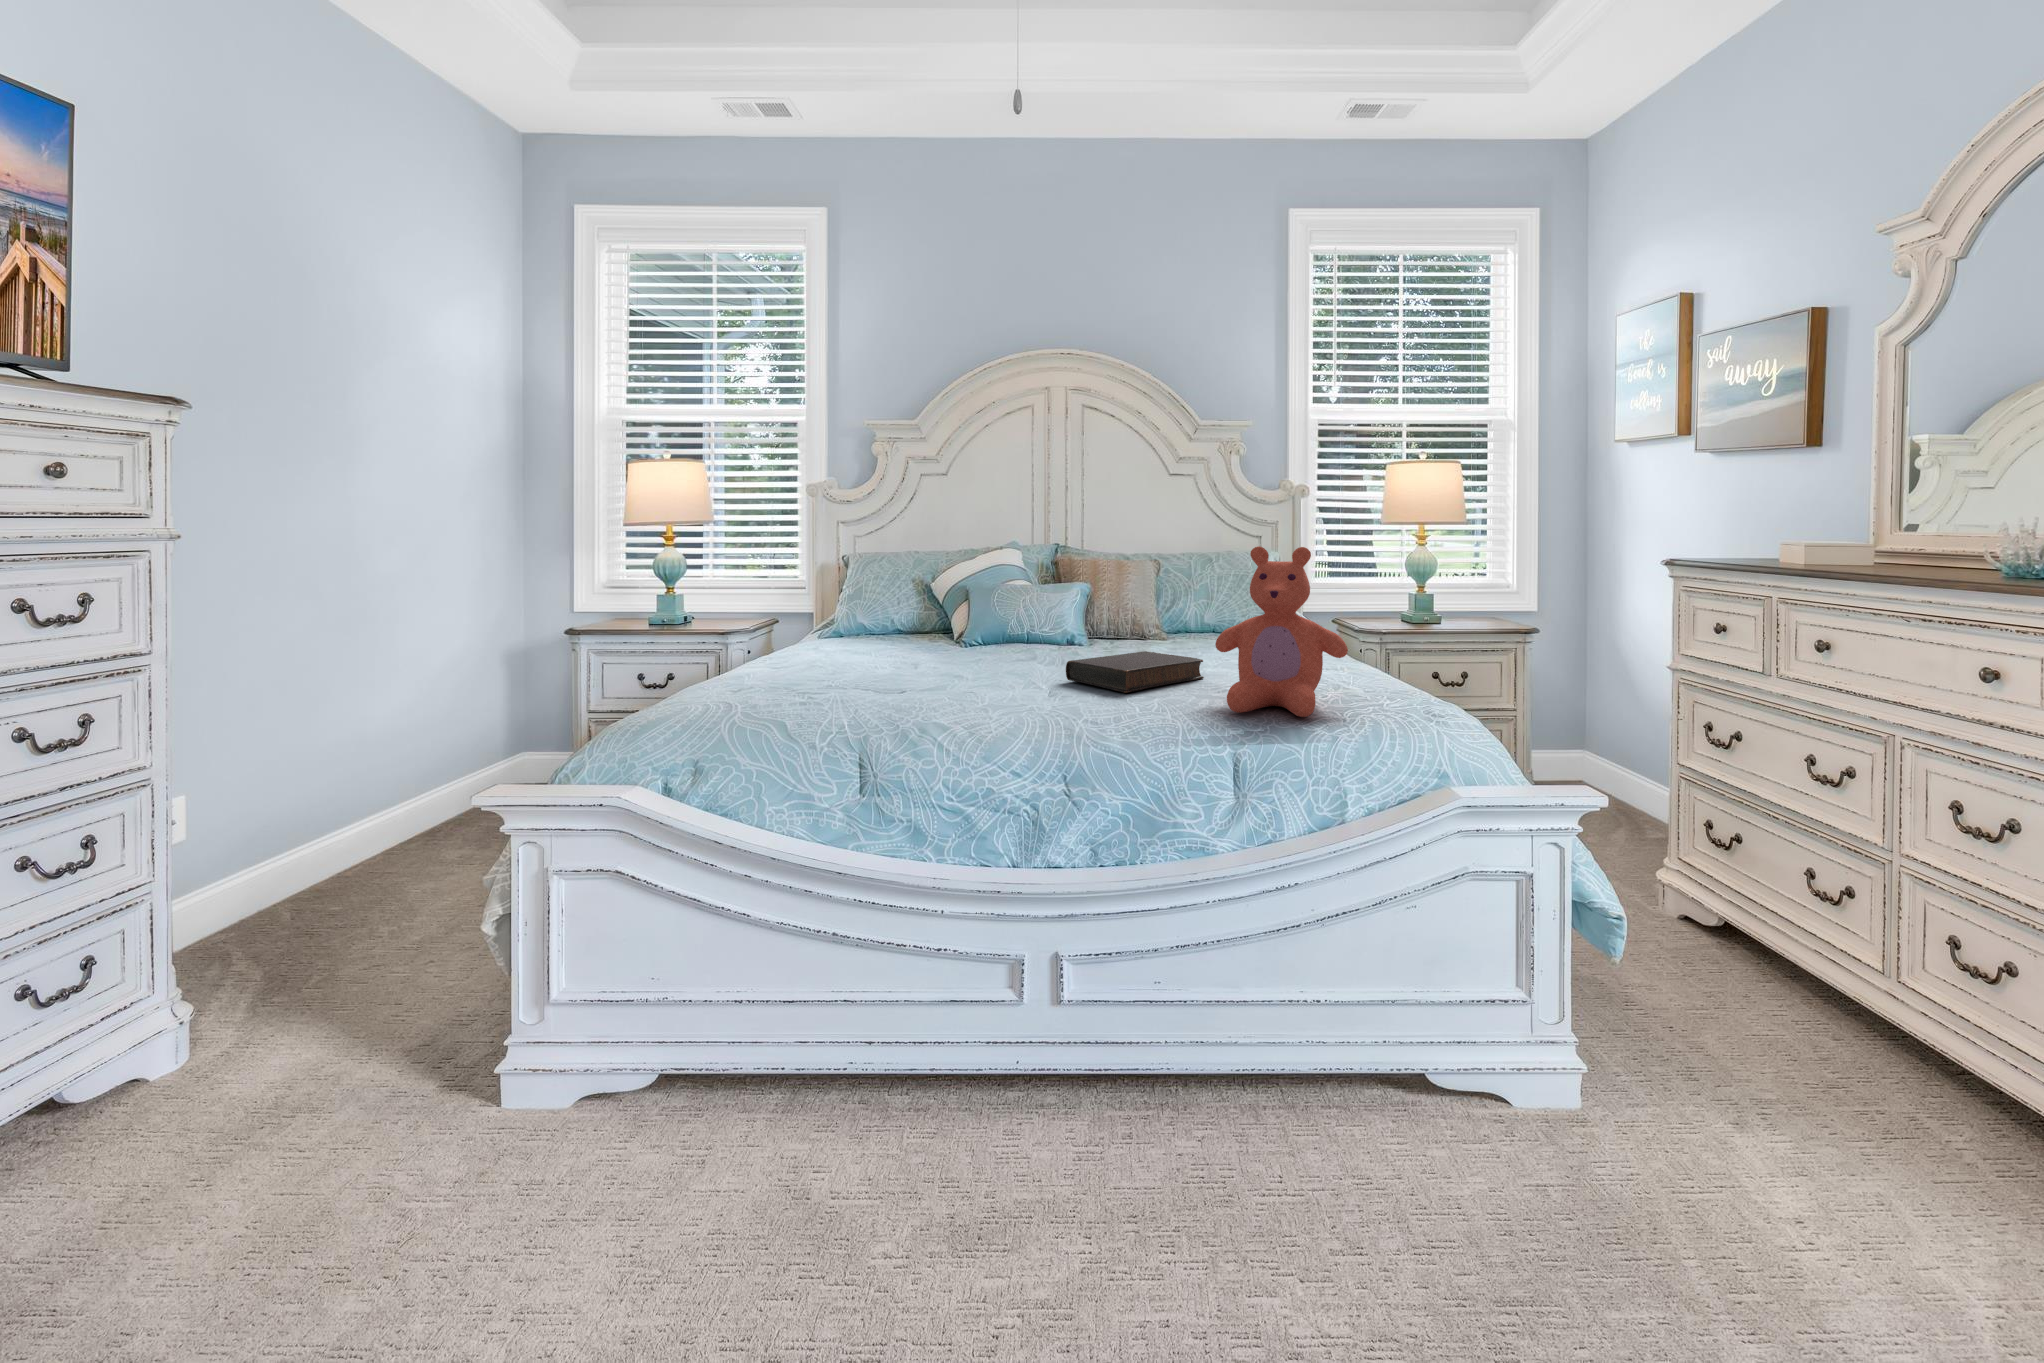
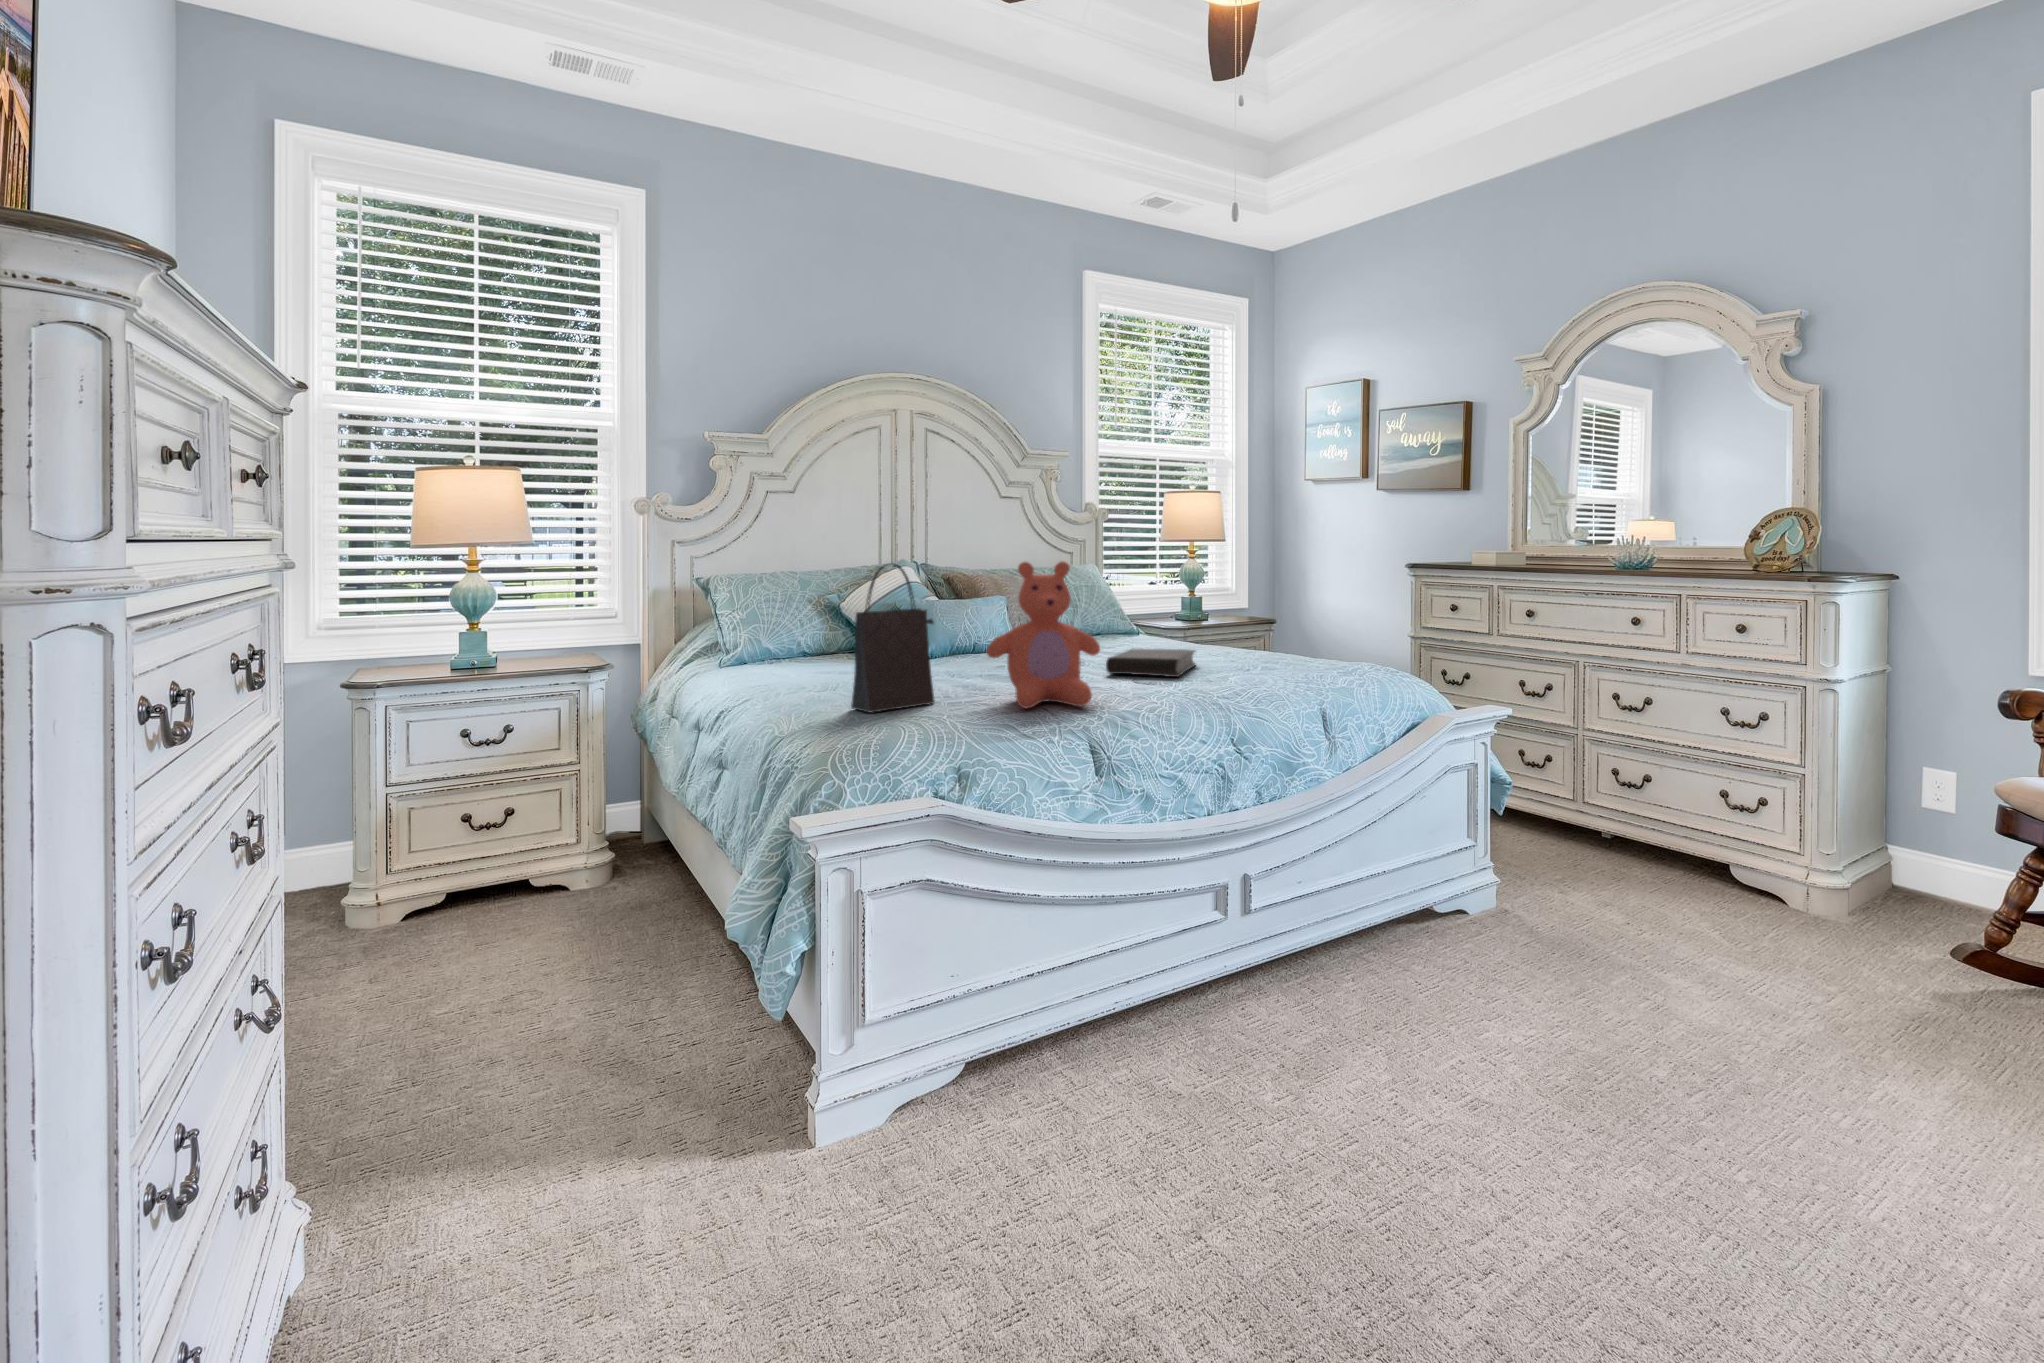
teddy bear: present [1215,546,1348,717] -> present [987,561,1100,708]
handbag: none [727,550,823,701] -> present [851,563,935,713]

